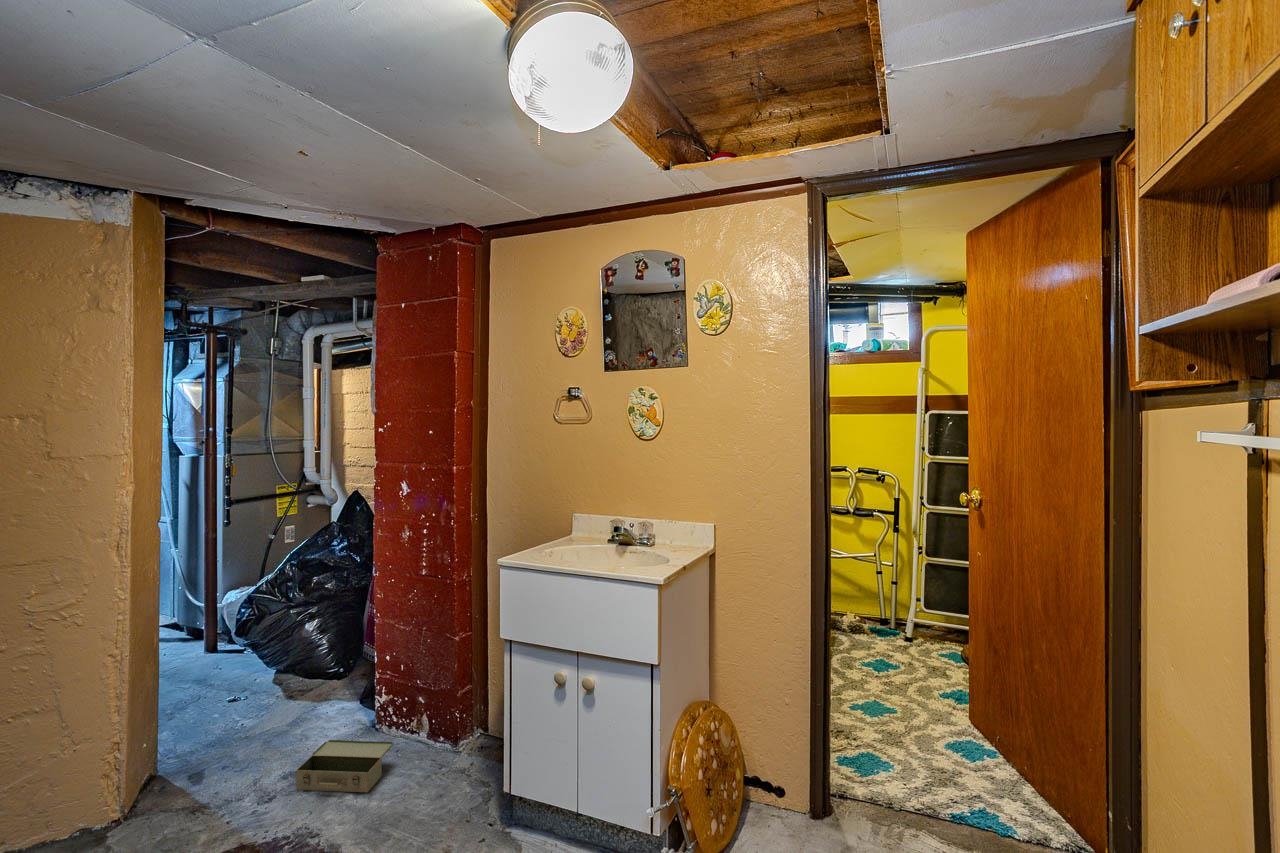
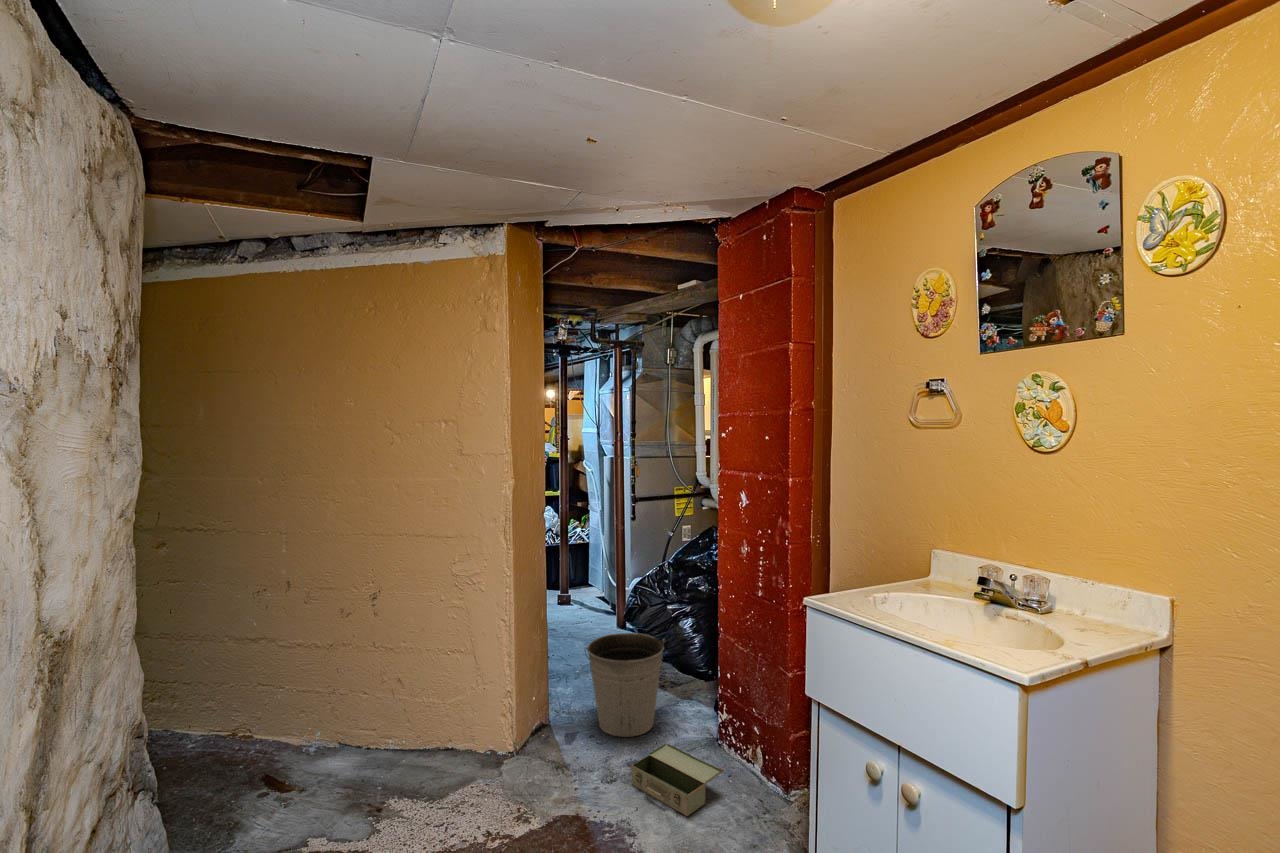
bucket: none [210,642,311,757] -> present [585,633,665,737]

